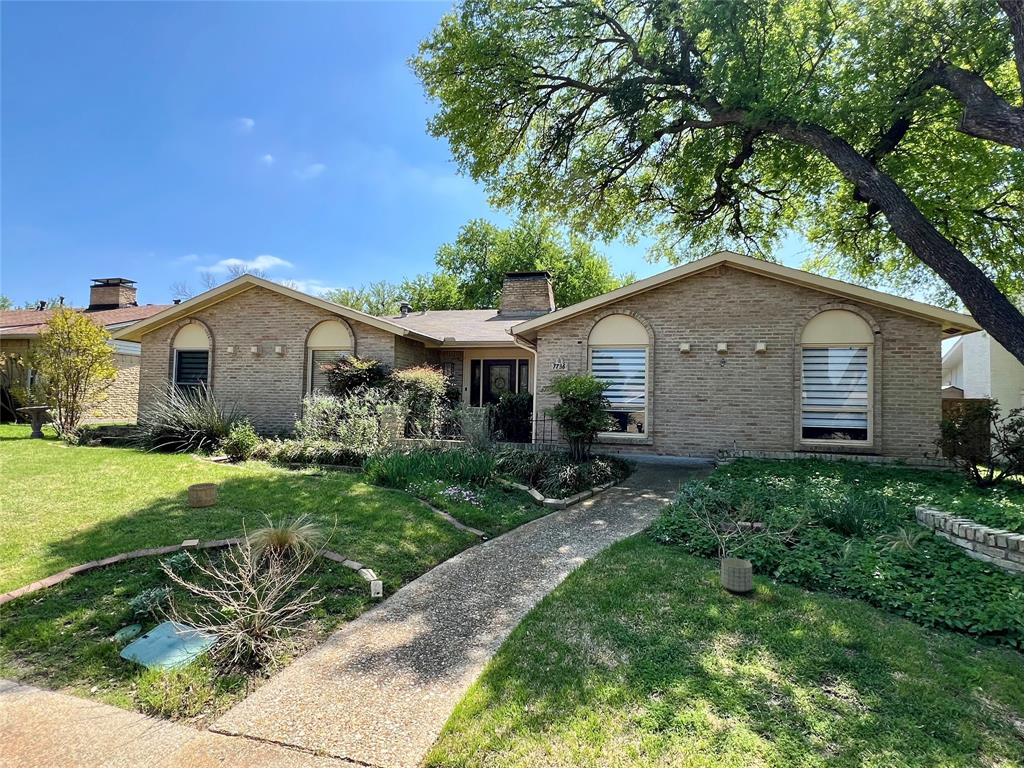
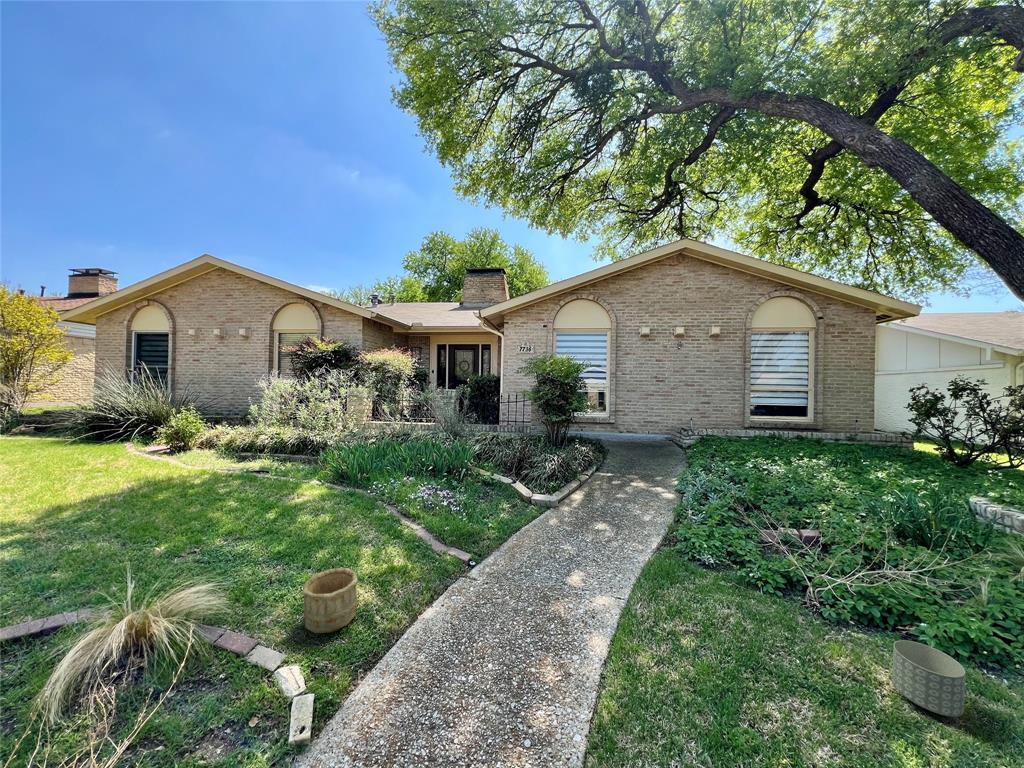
wooden bucket: present [187,483,217,507] -> present [302,568,358,633]

